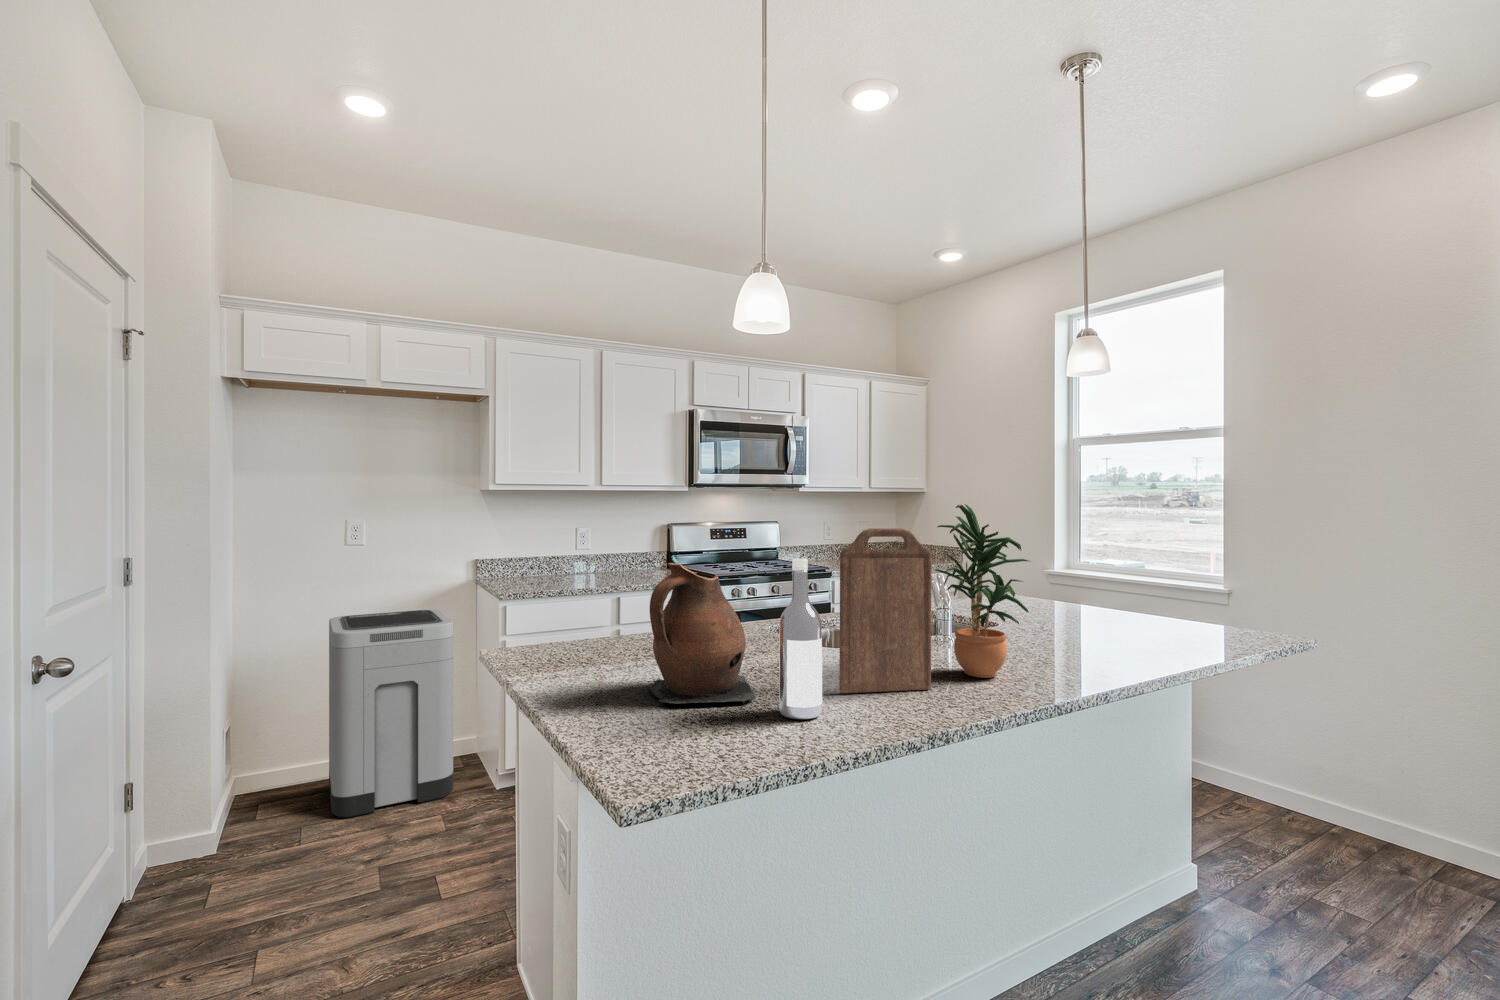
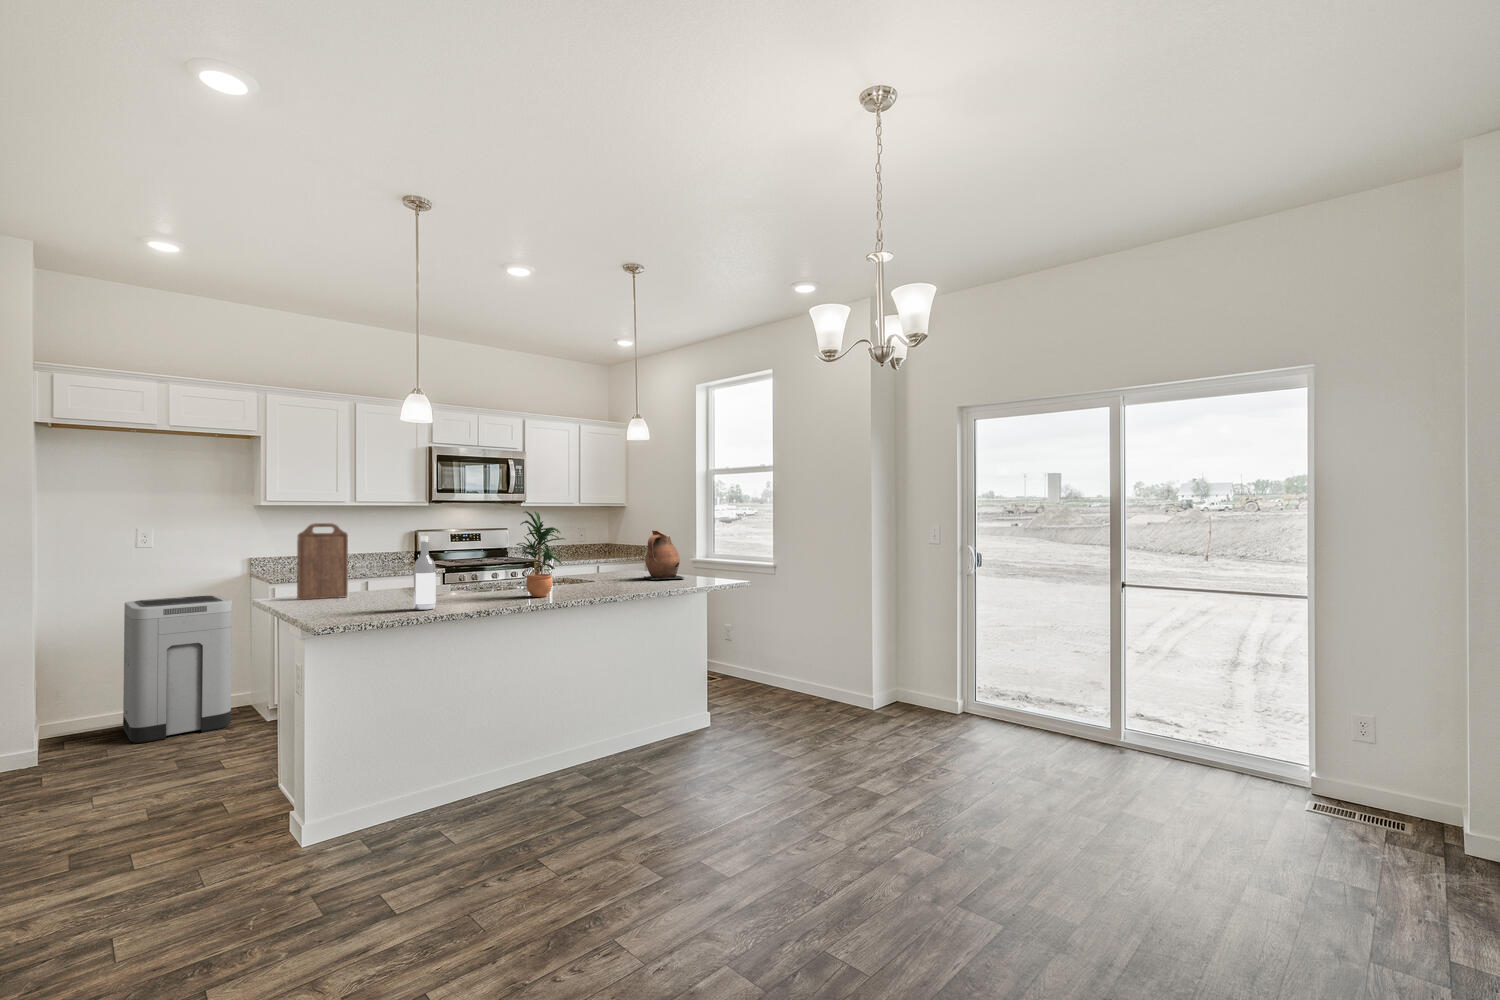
cutting board: present [839,528,932,693] -> present [297,523,348,599]
ceramic pitcher: present [646,563,756,704] -> present [644,530,684,579]

